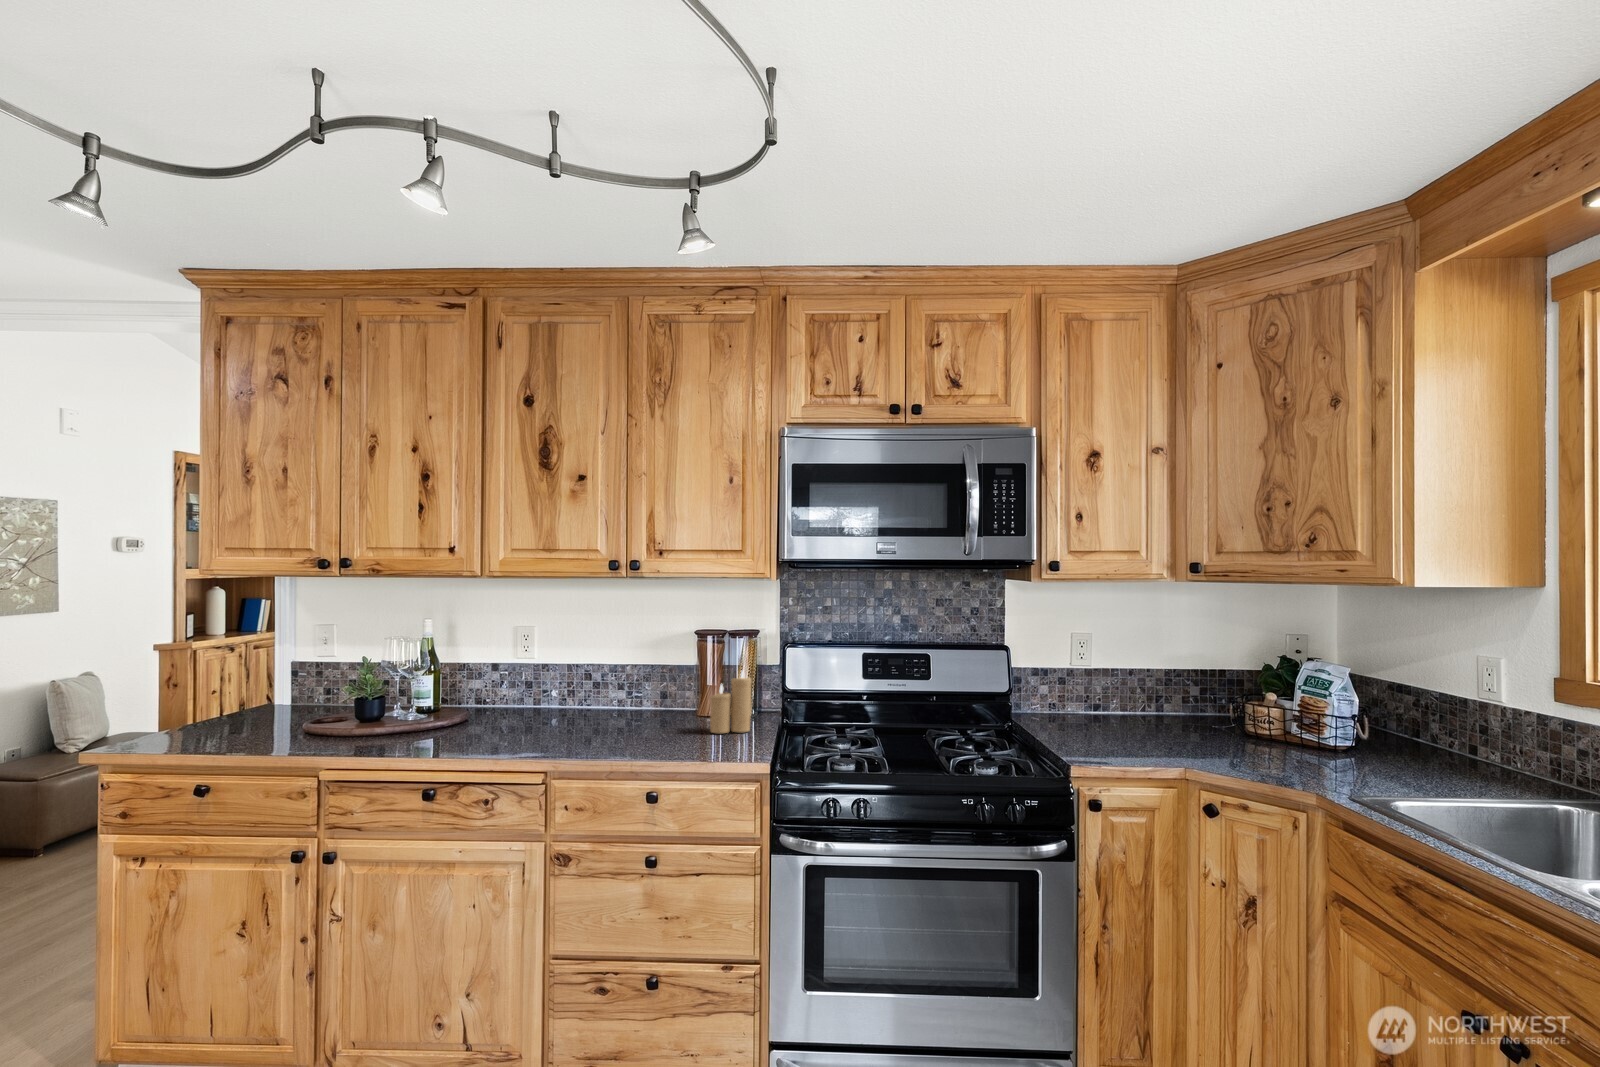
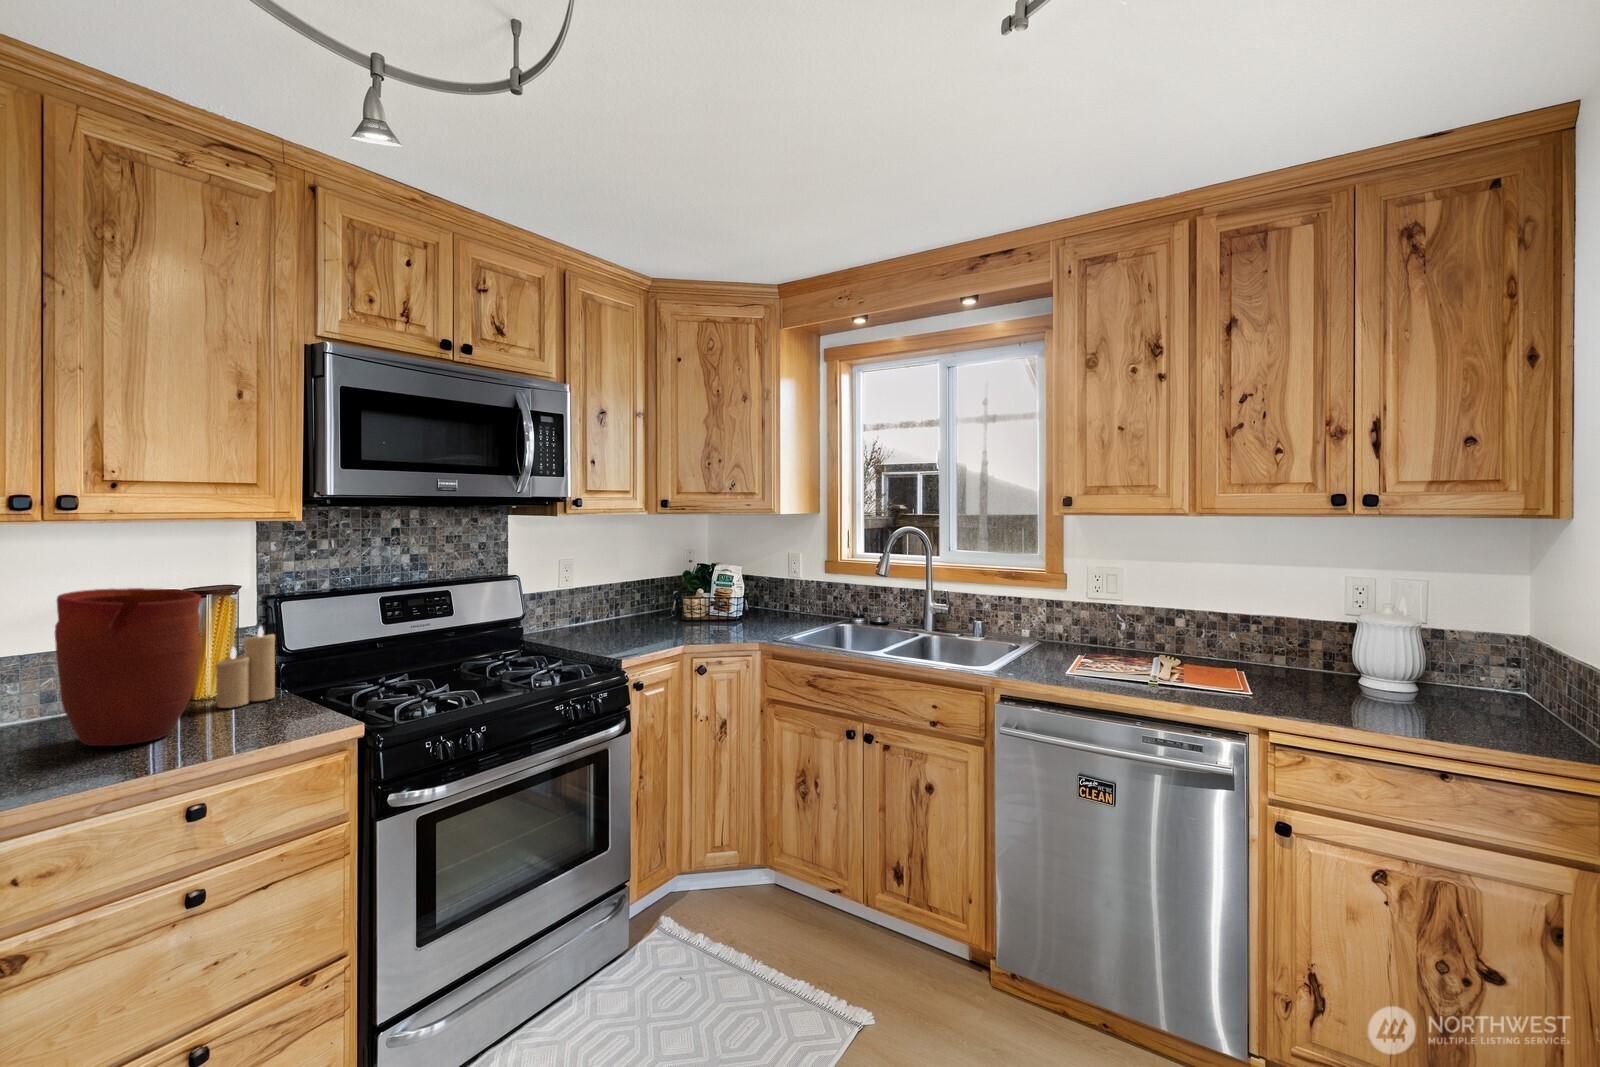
vase: none [606,629,684,745] -> present [55,588,202,746]

